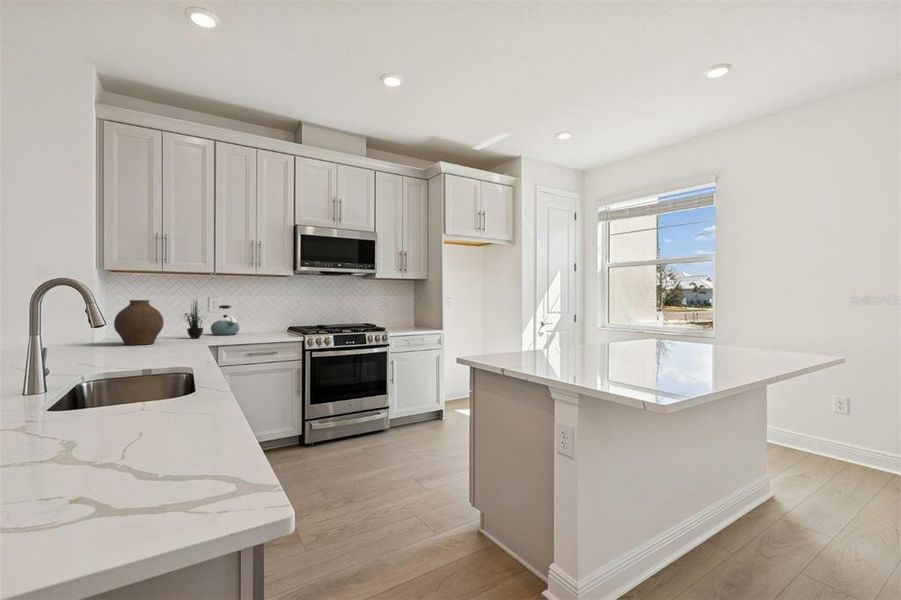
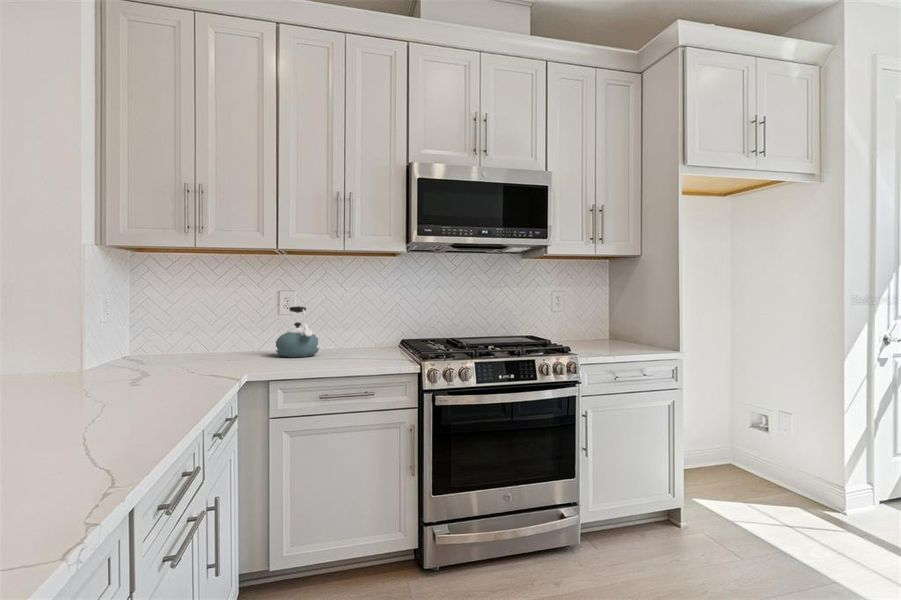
vase: present [114,300,164,345] -> none [75,295,167,382]
potted plant: present [185,301,203,338] -> none [213,281,261,364]

